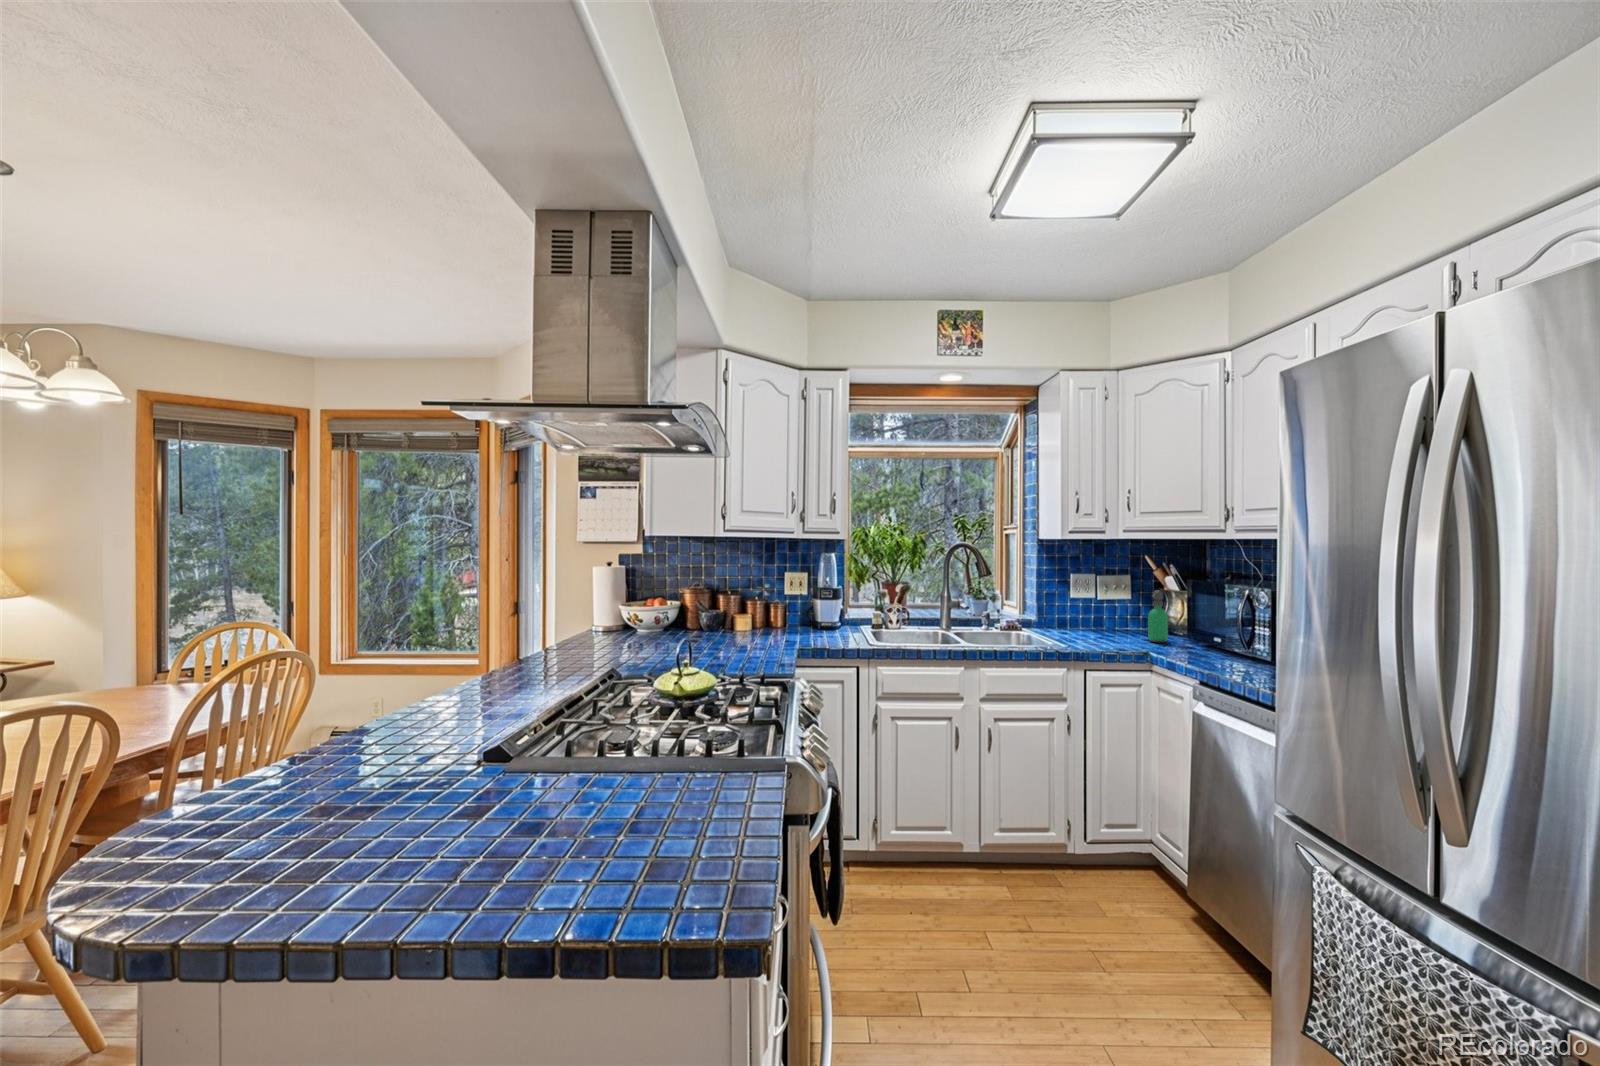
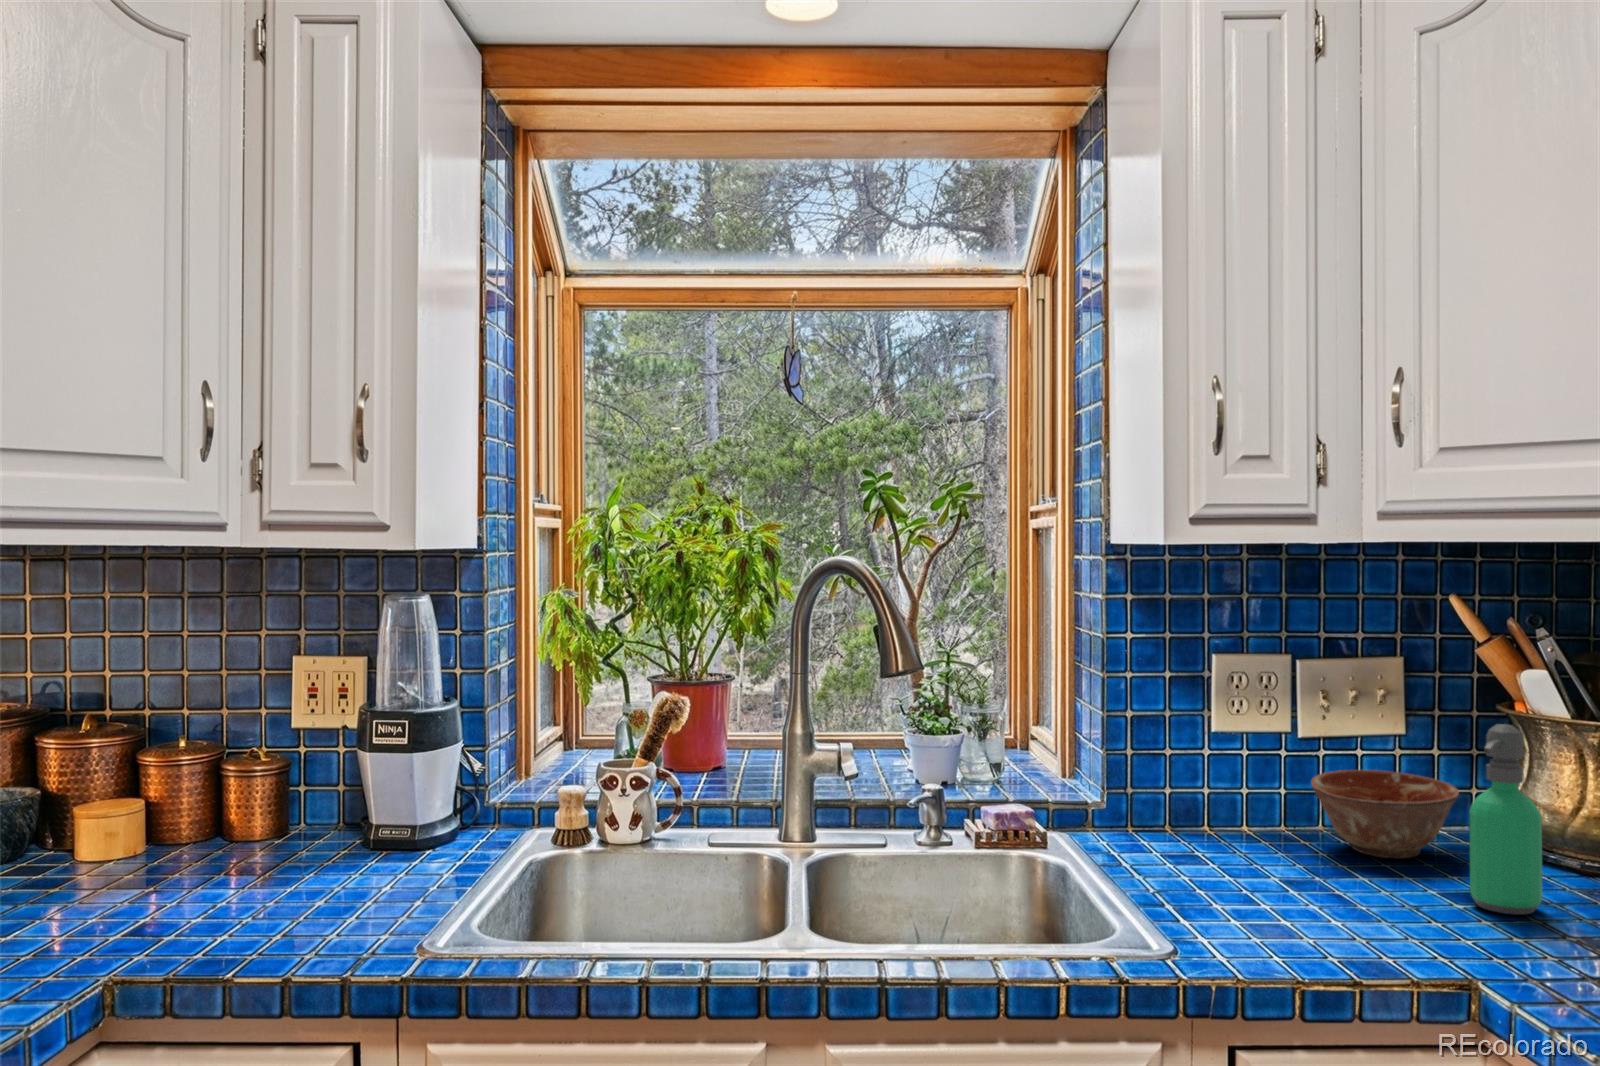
ceramic bowl: none [1102,610,1147,634] -> present [1311,770,1459,858]

